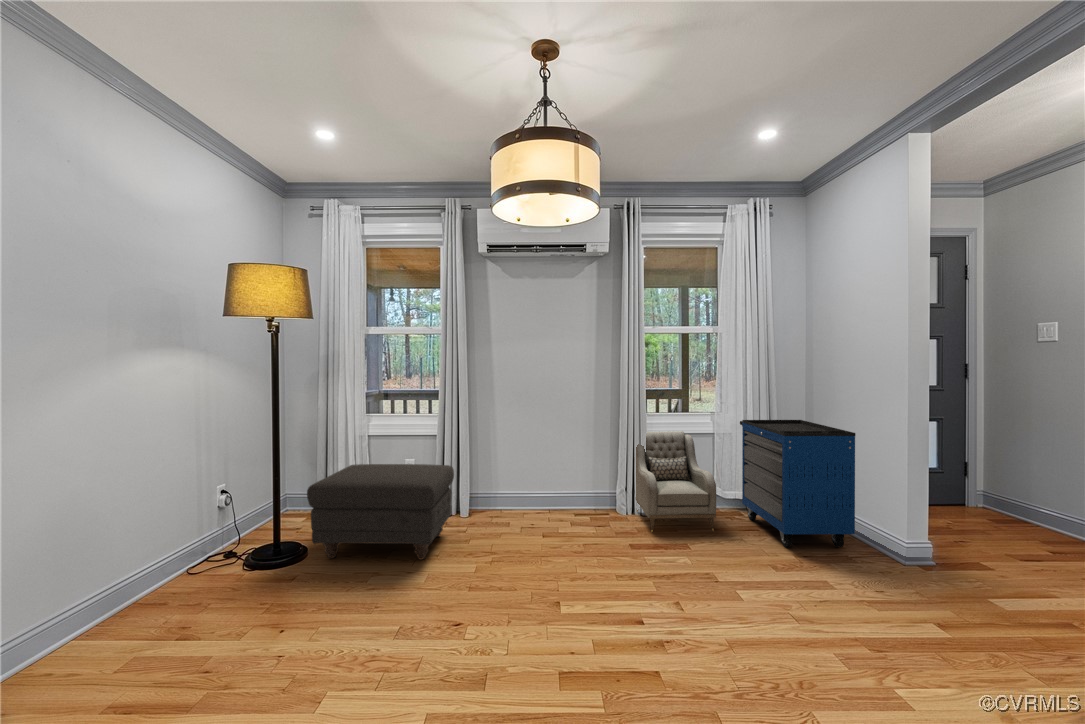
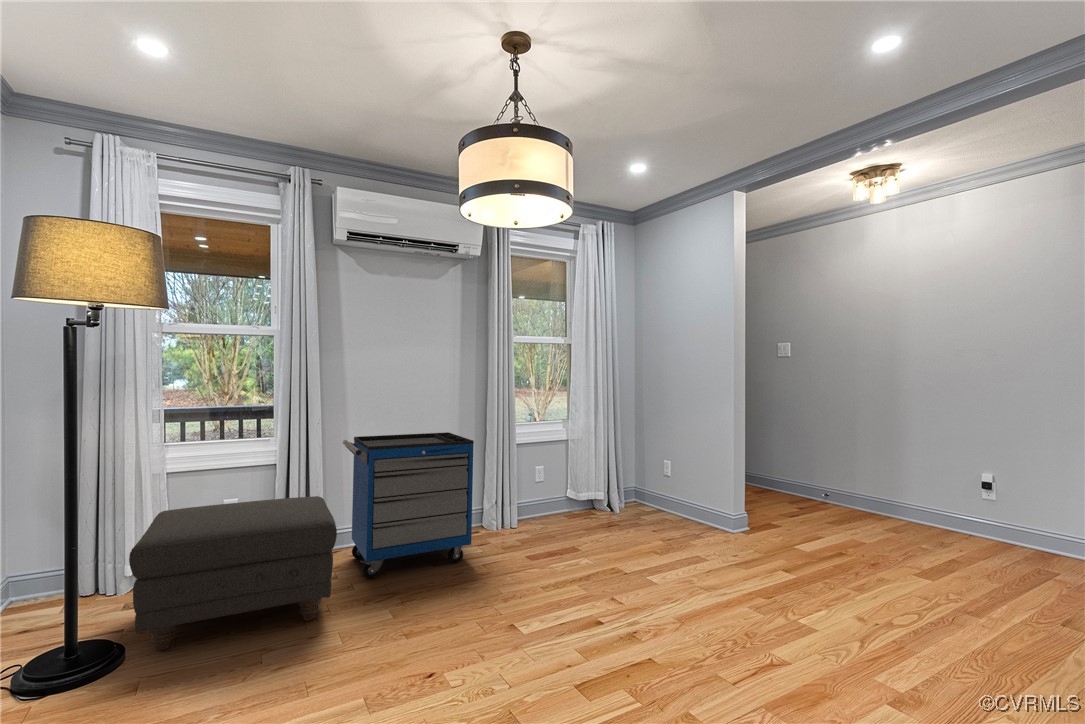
storage cabinet: present [740,420,856,547] -> present [343,432,474,578]
armchair: present [634,431,716,532] -> none [506,413,592,542]

